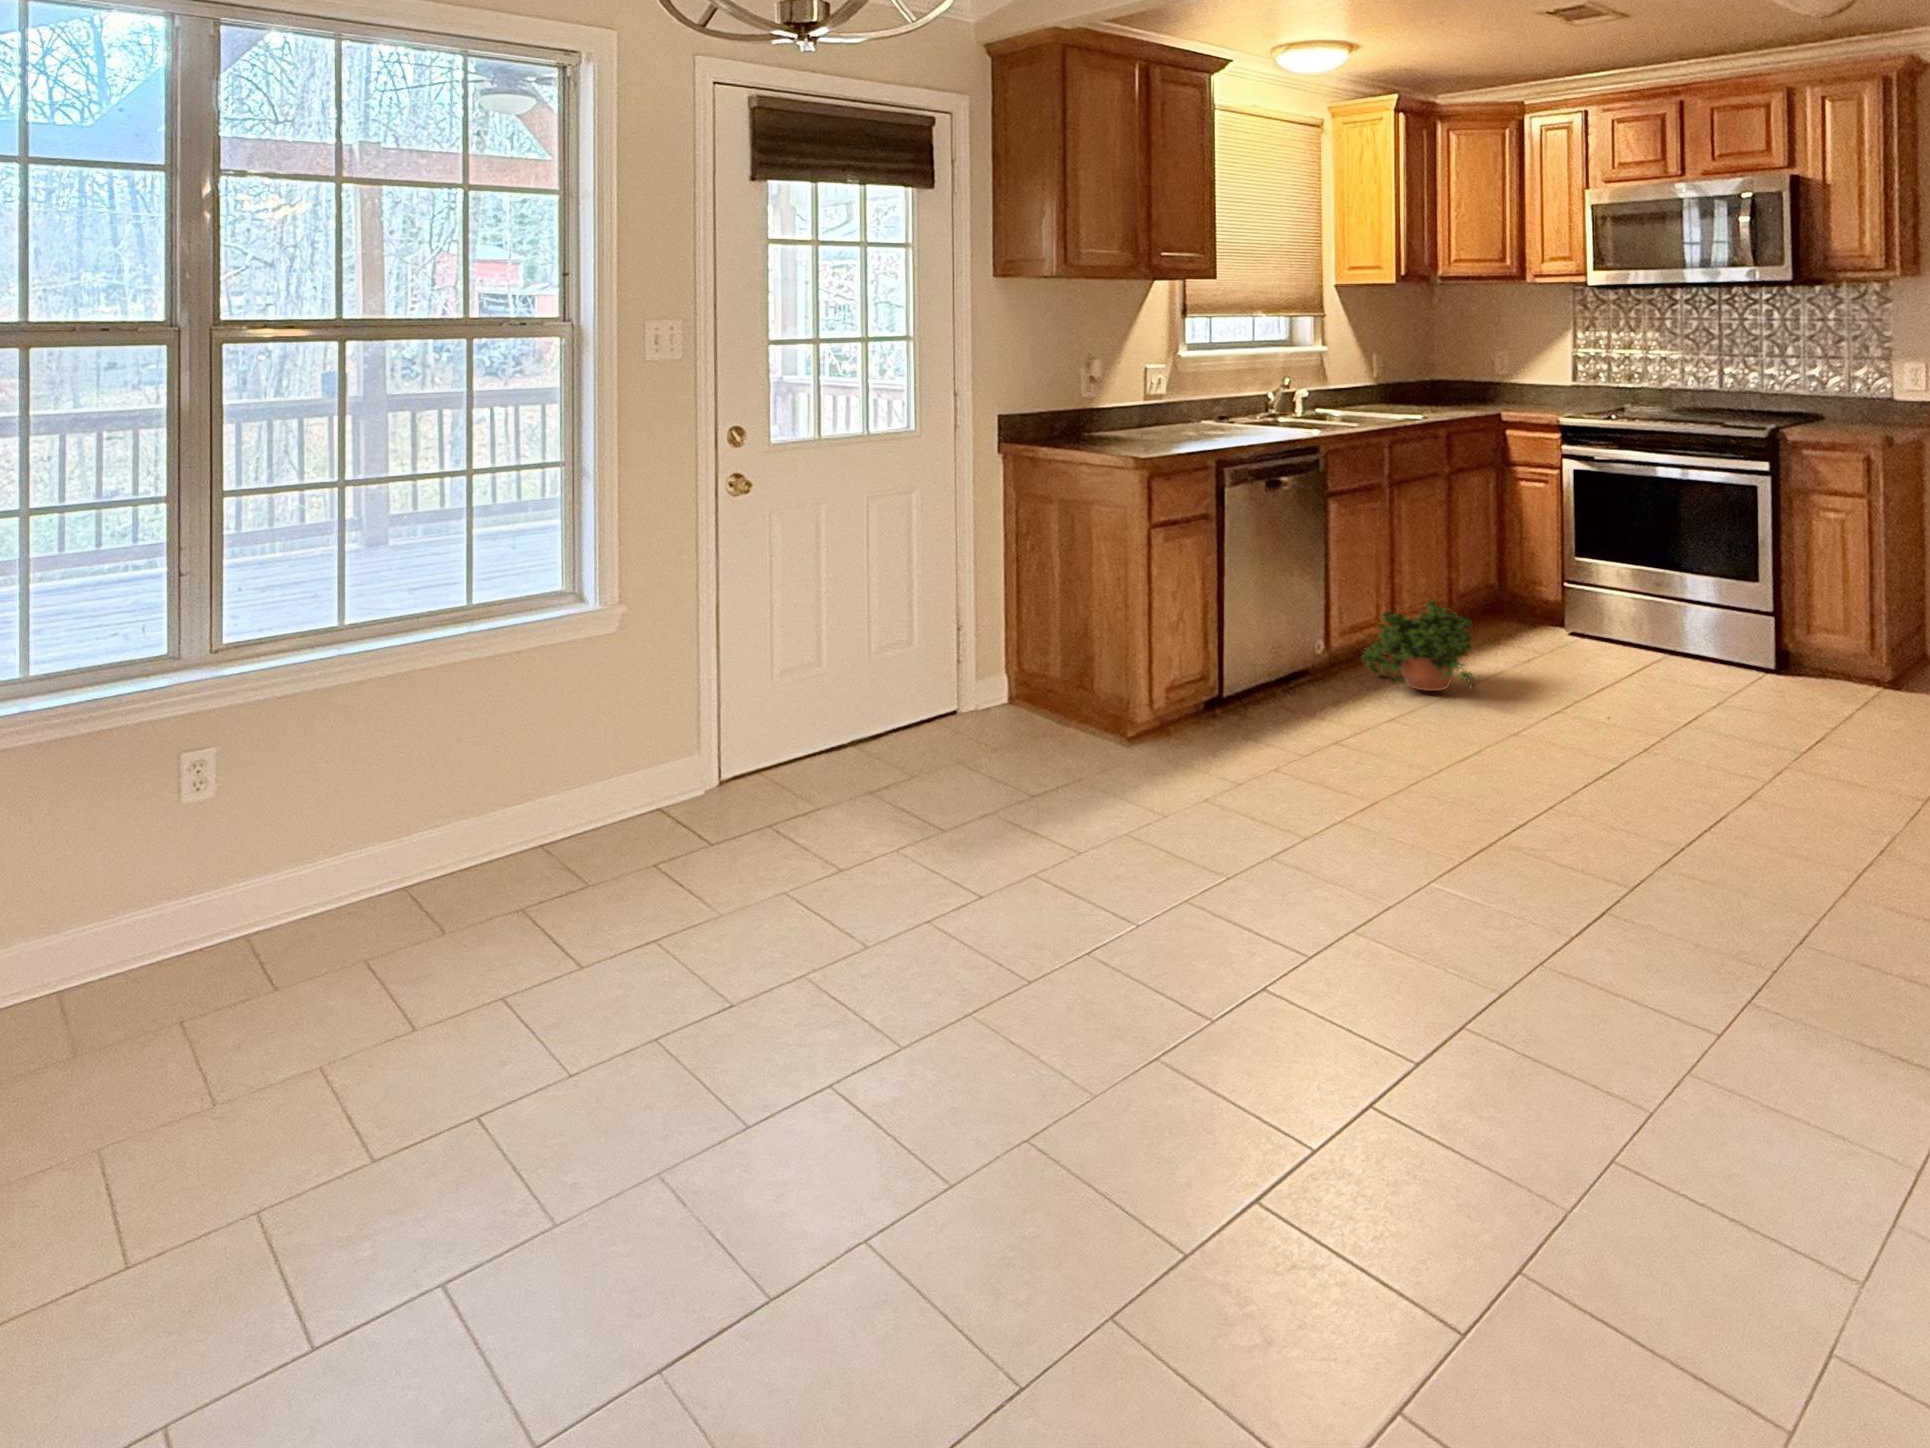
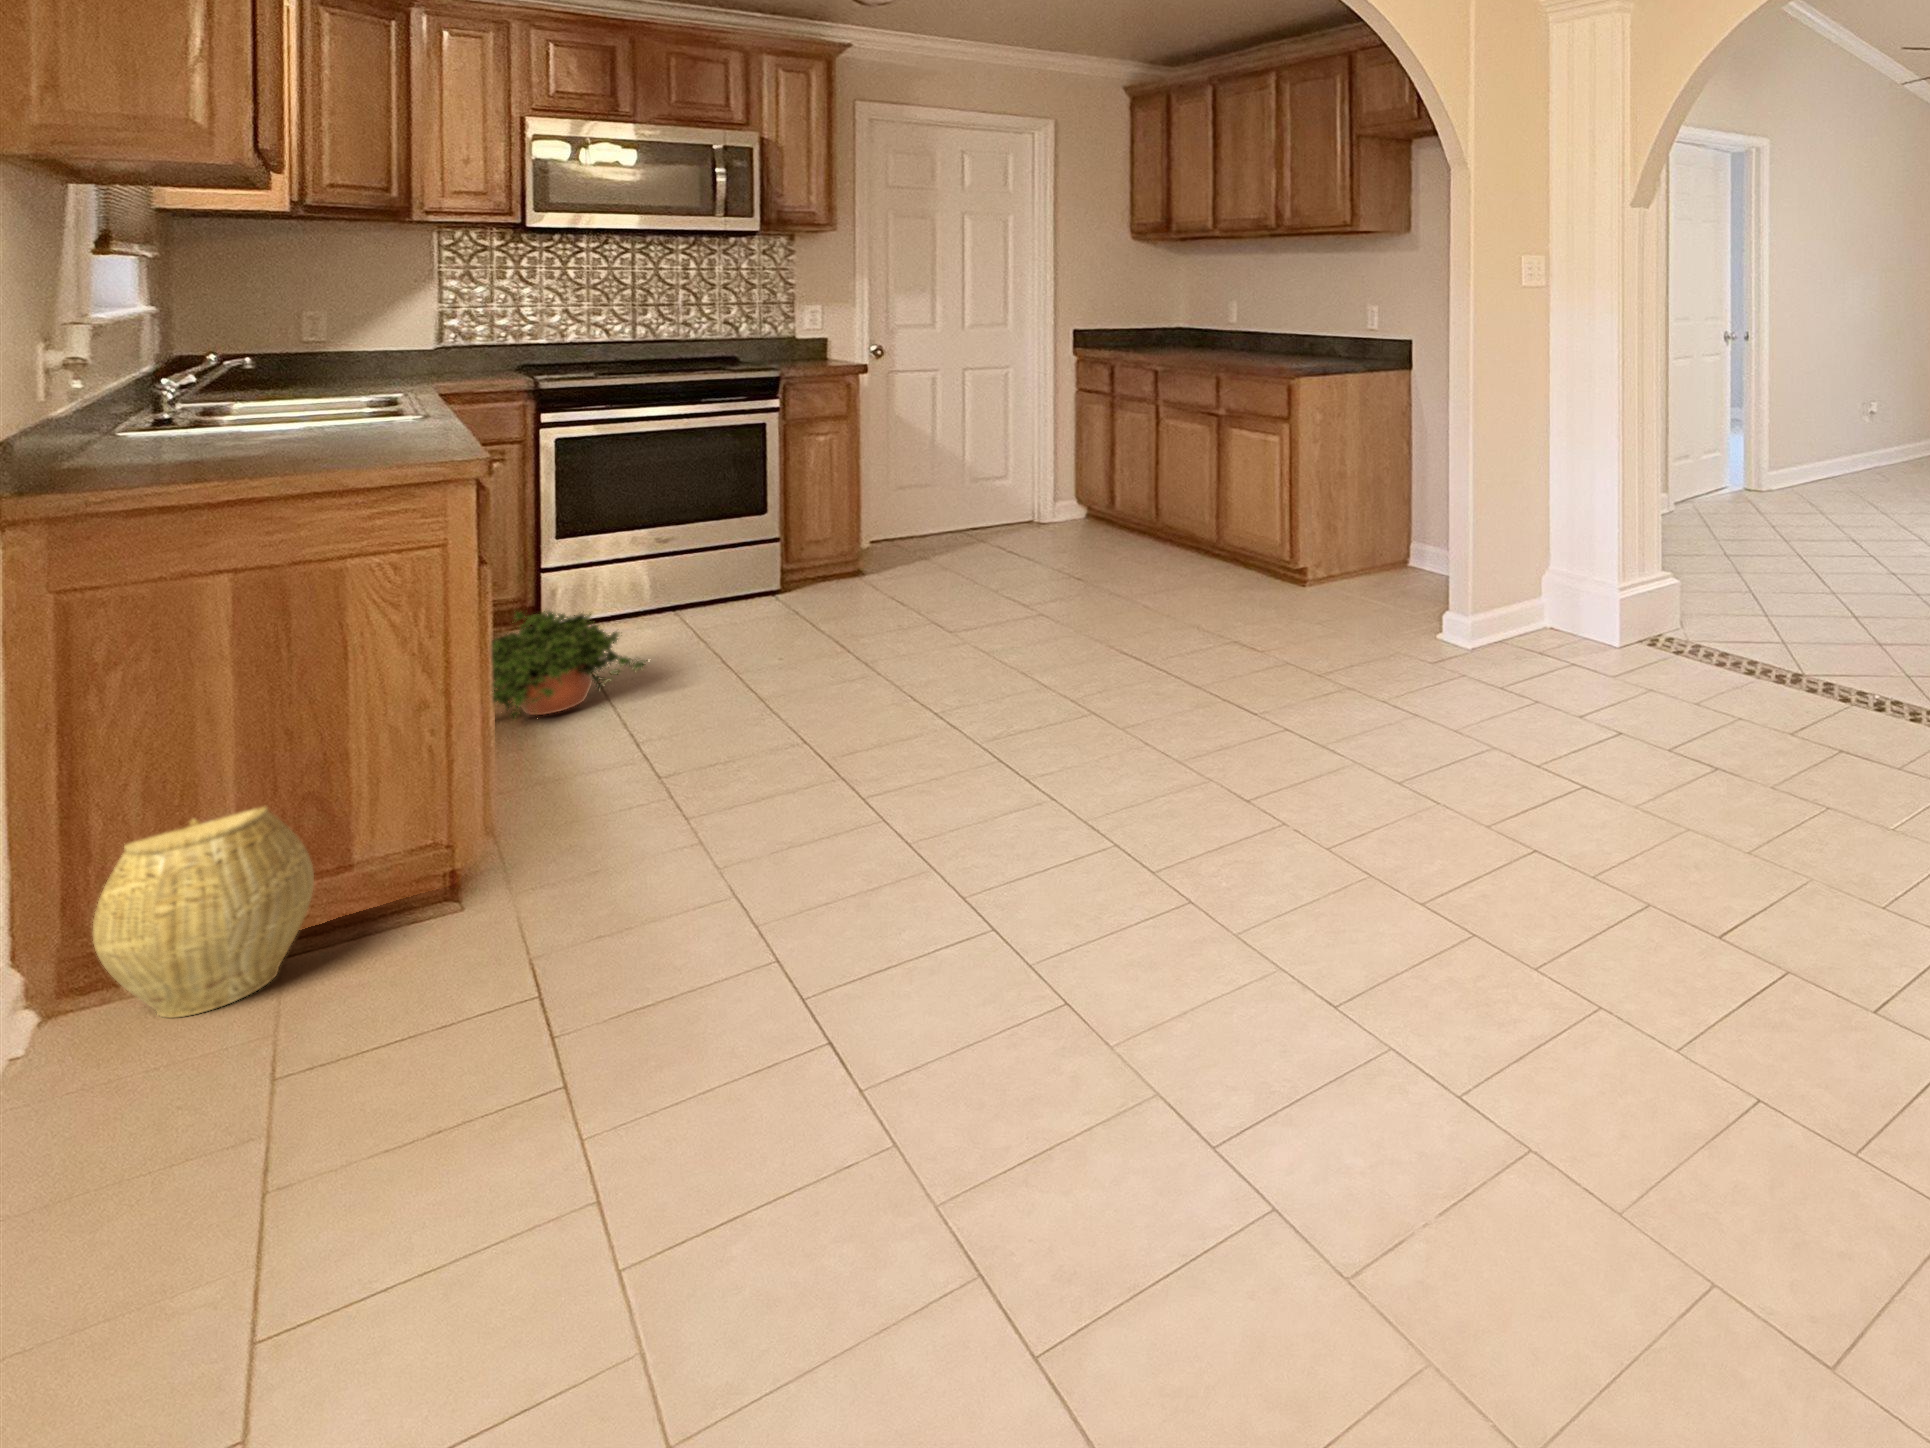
woven basket: none [1009,634,1096,749] -> present [93,807,314,1018]

